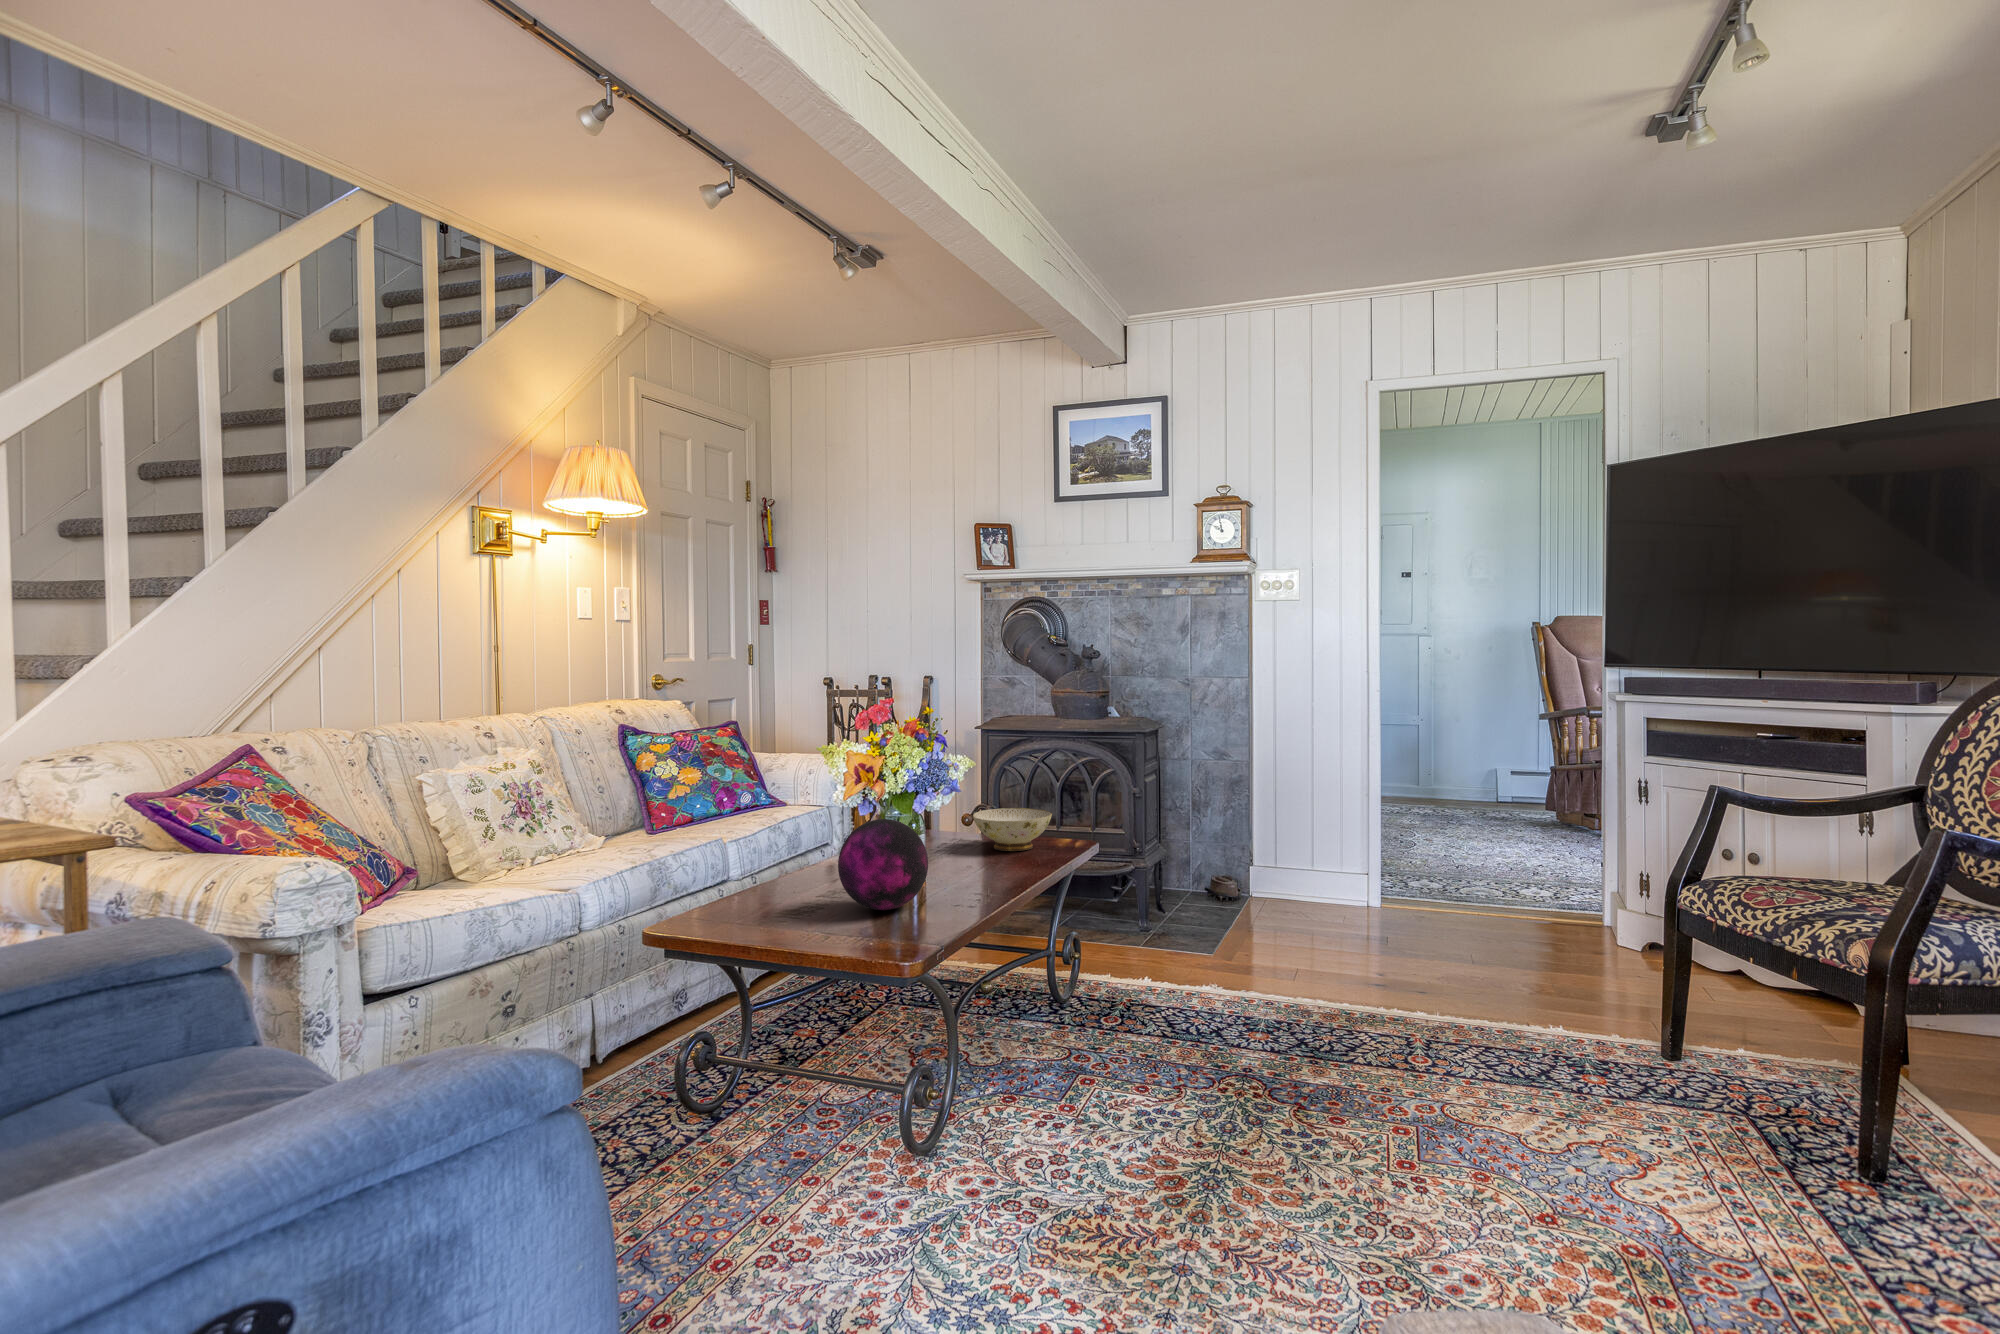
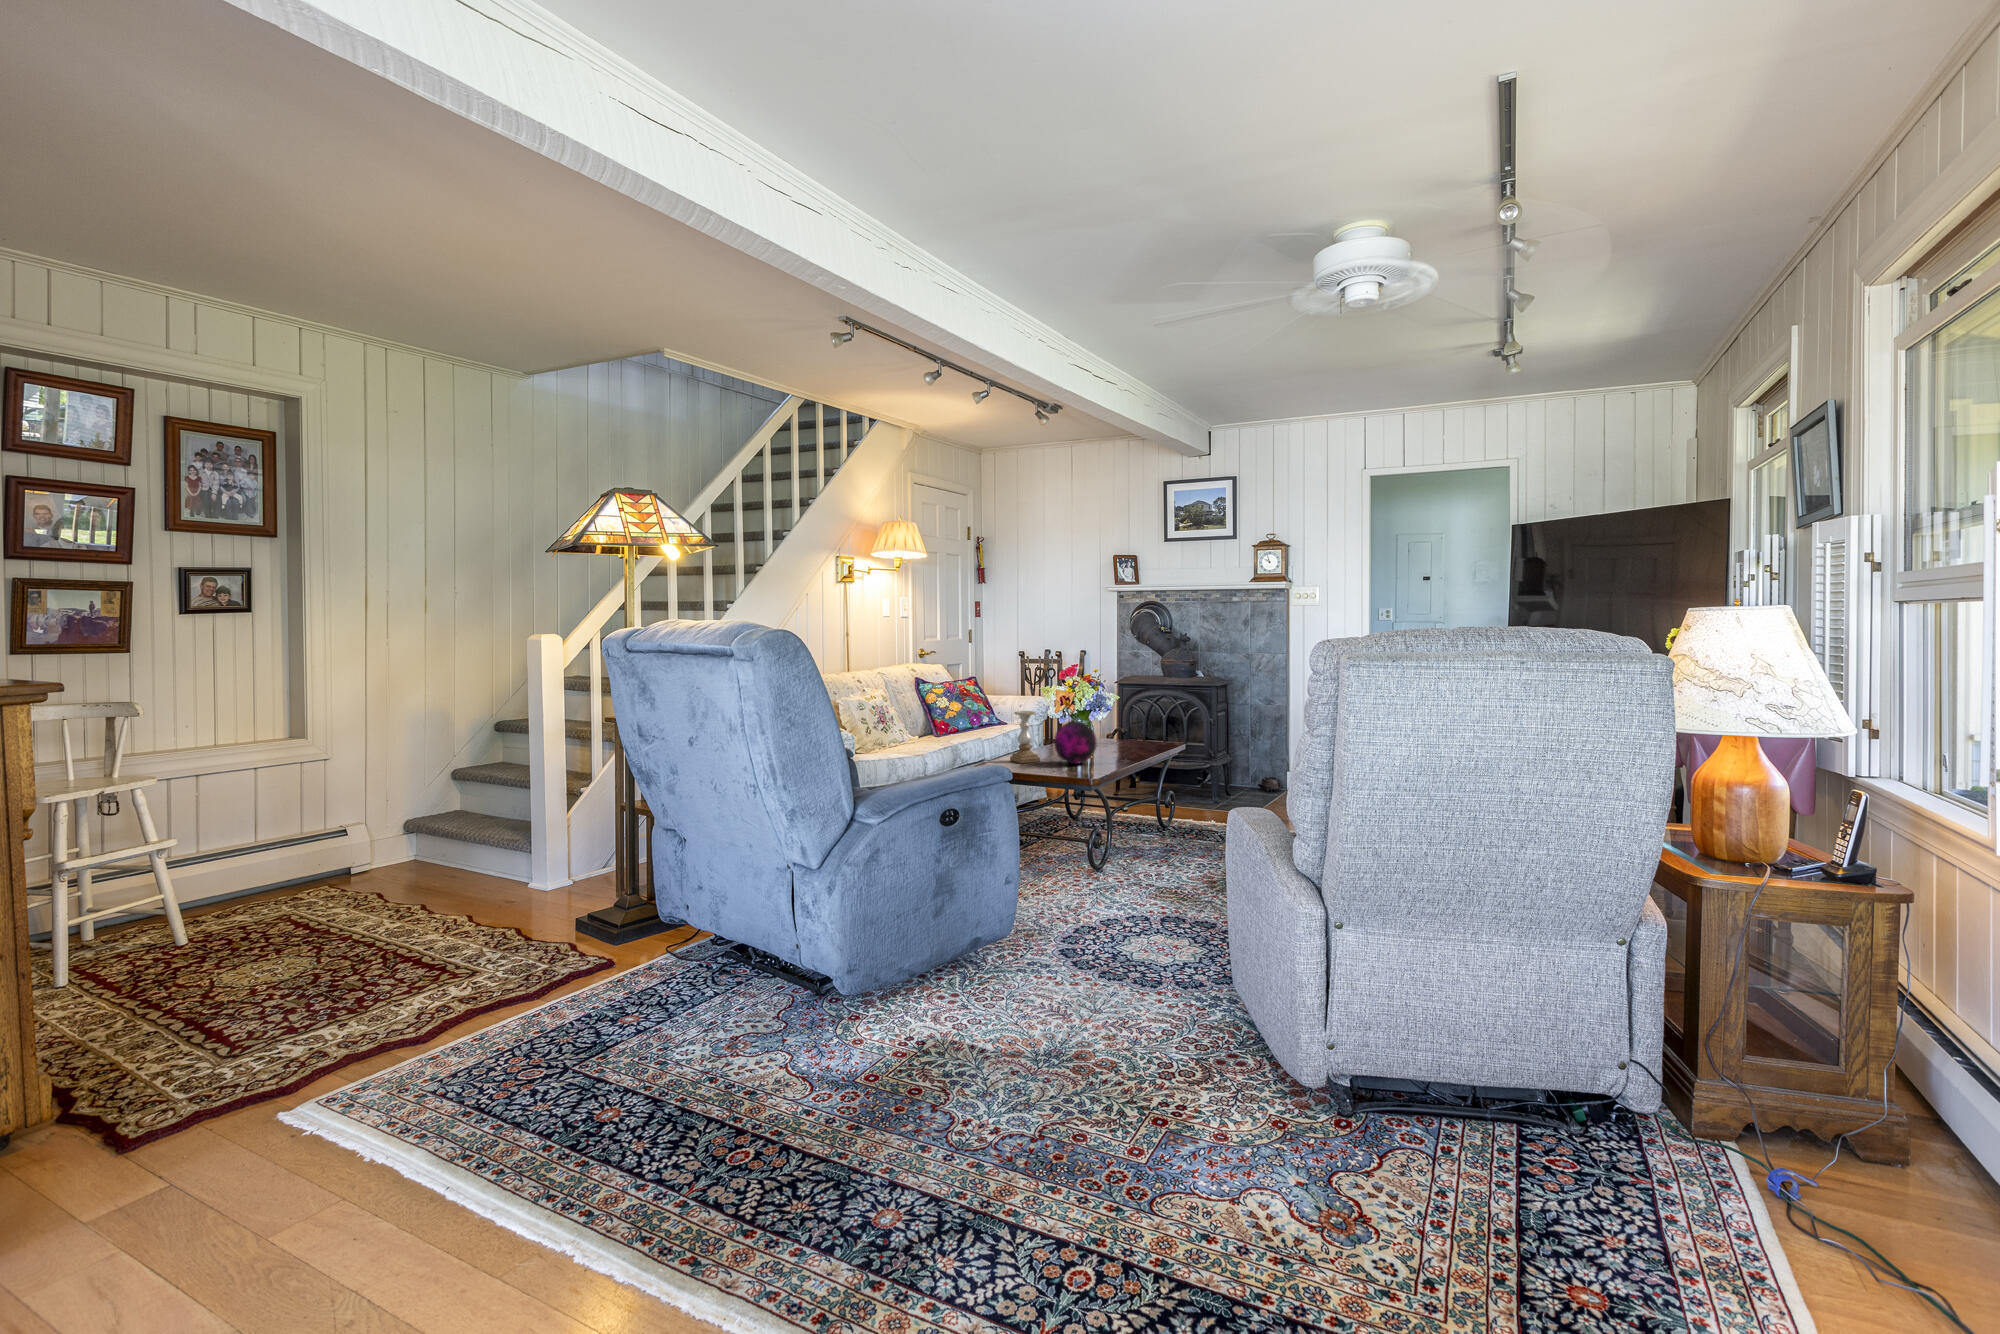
candle holder: none [752,796,813,909] -> present [1010,711,1040,763]
ceramic bowl: present [973,808,1052,851] -> none [1115,724,1158,746]

